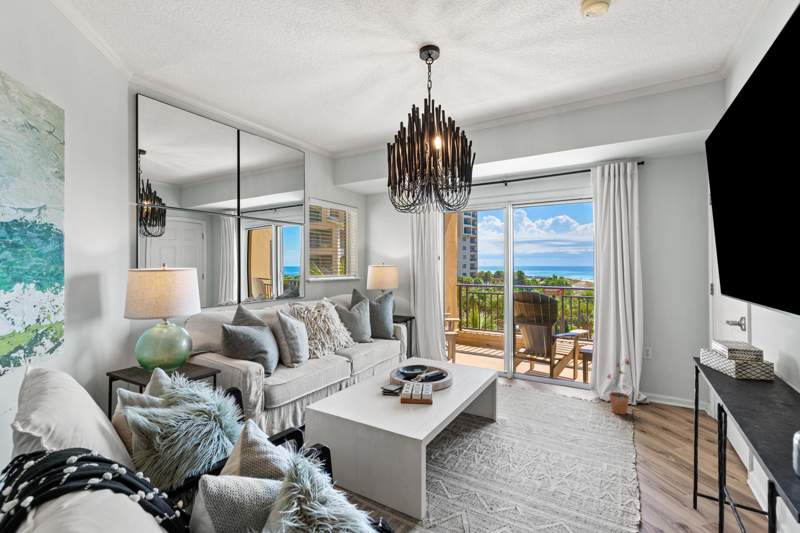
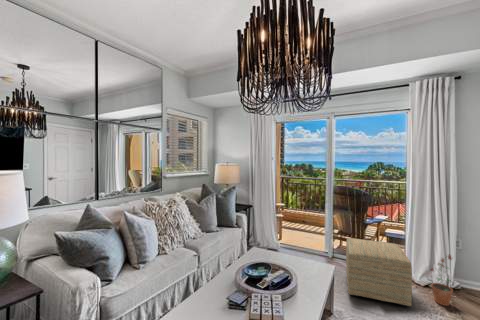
ottoman: none [517,349,583,414] -> present [346,238,412,306]

